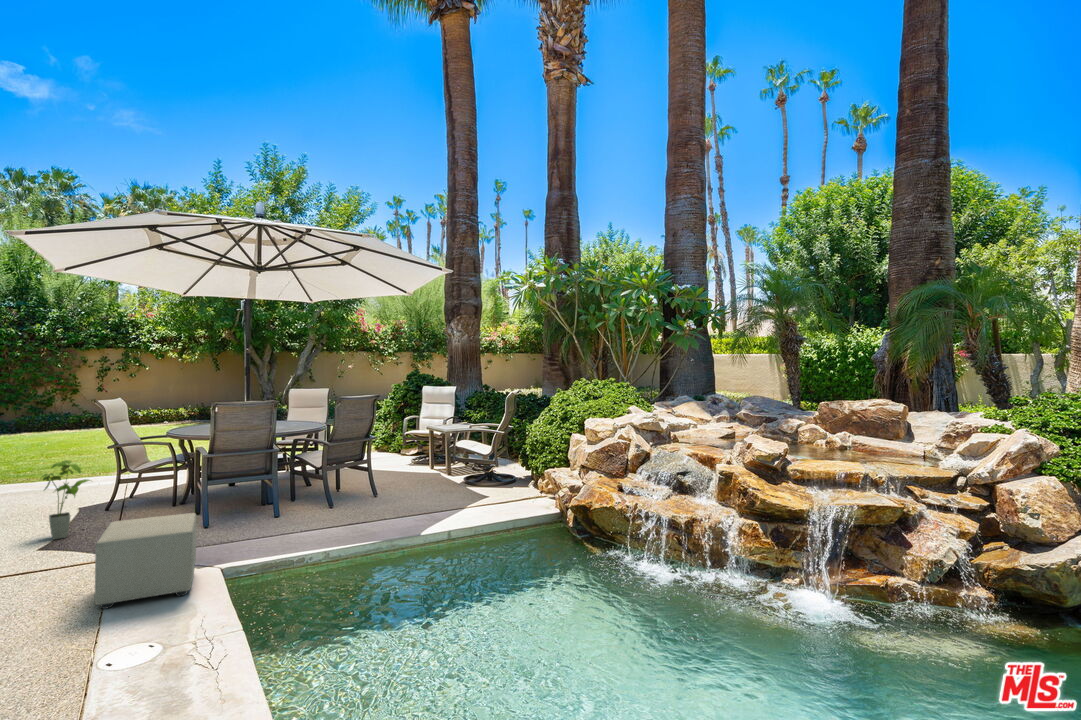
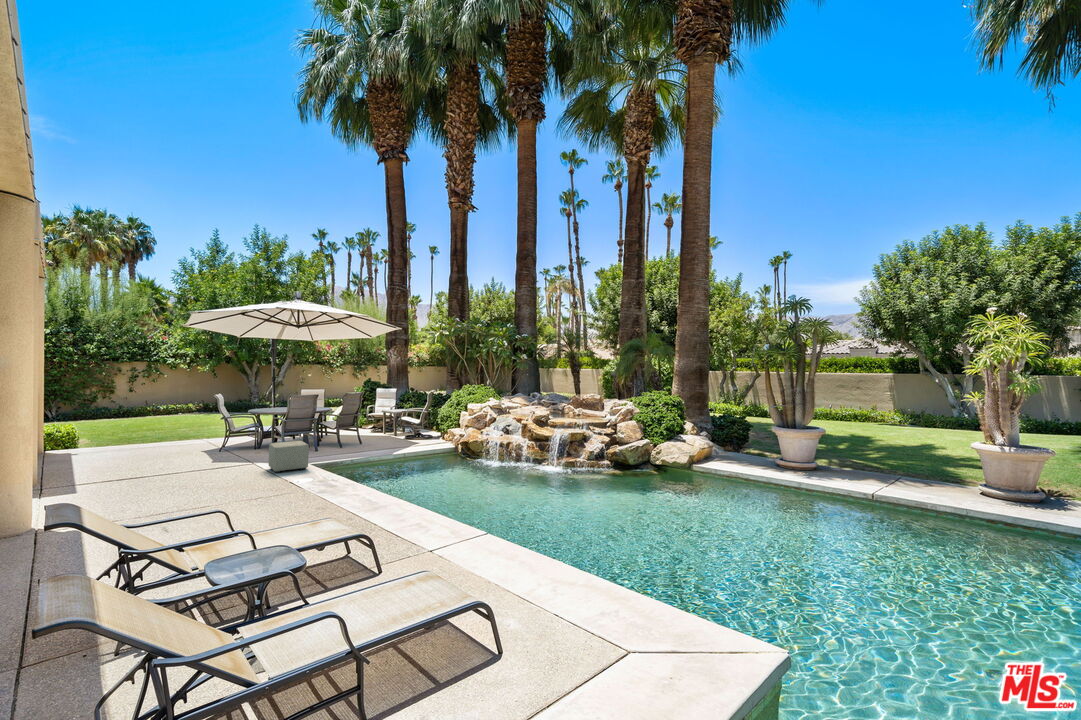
house plant: present [42,460,90,540] -> none [208,423,230,460]

